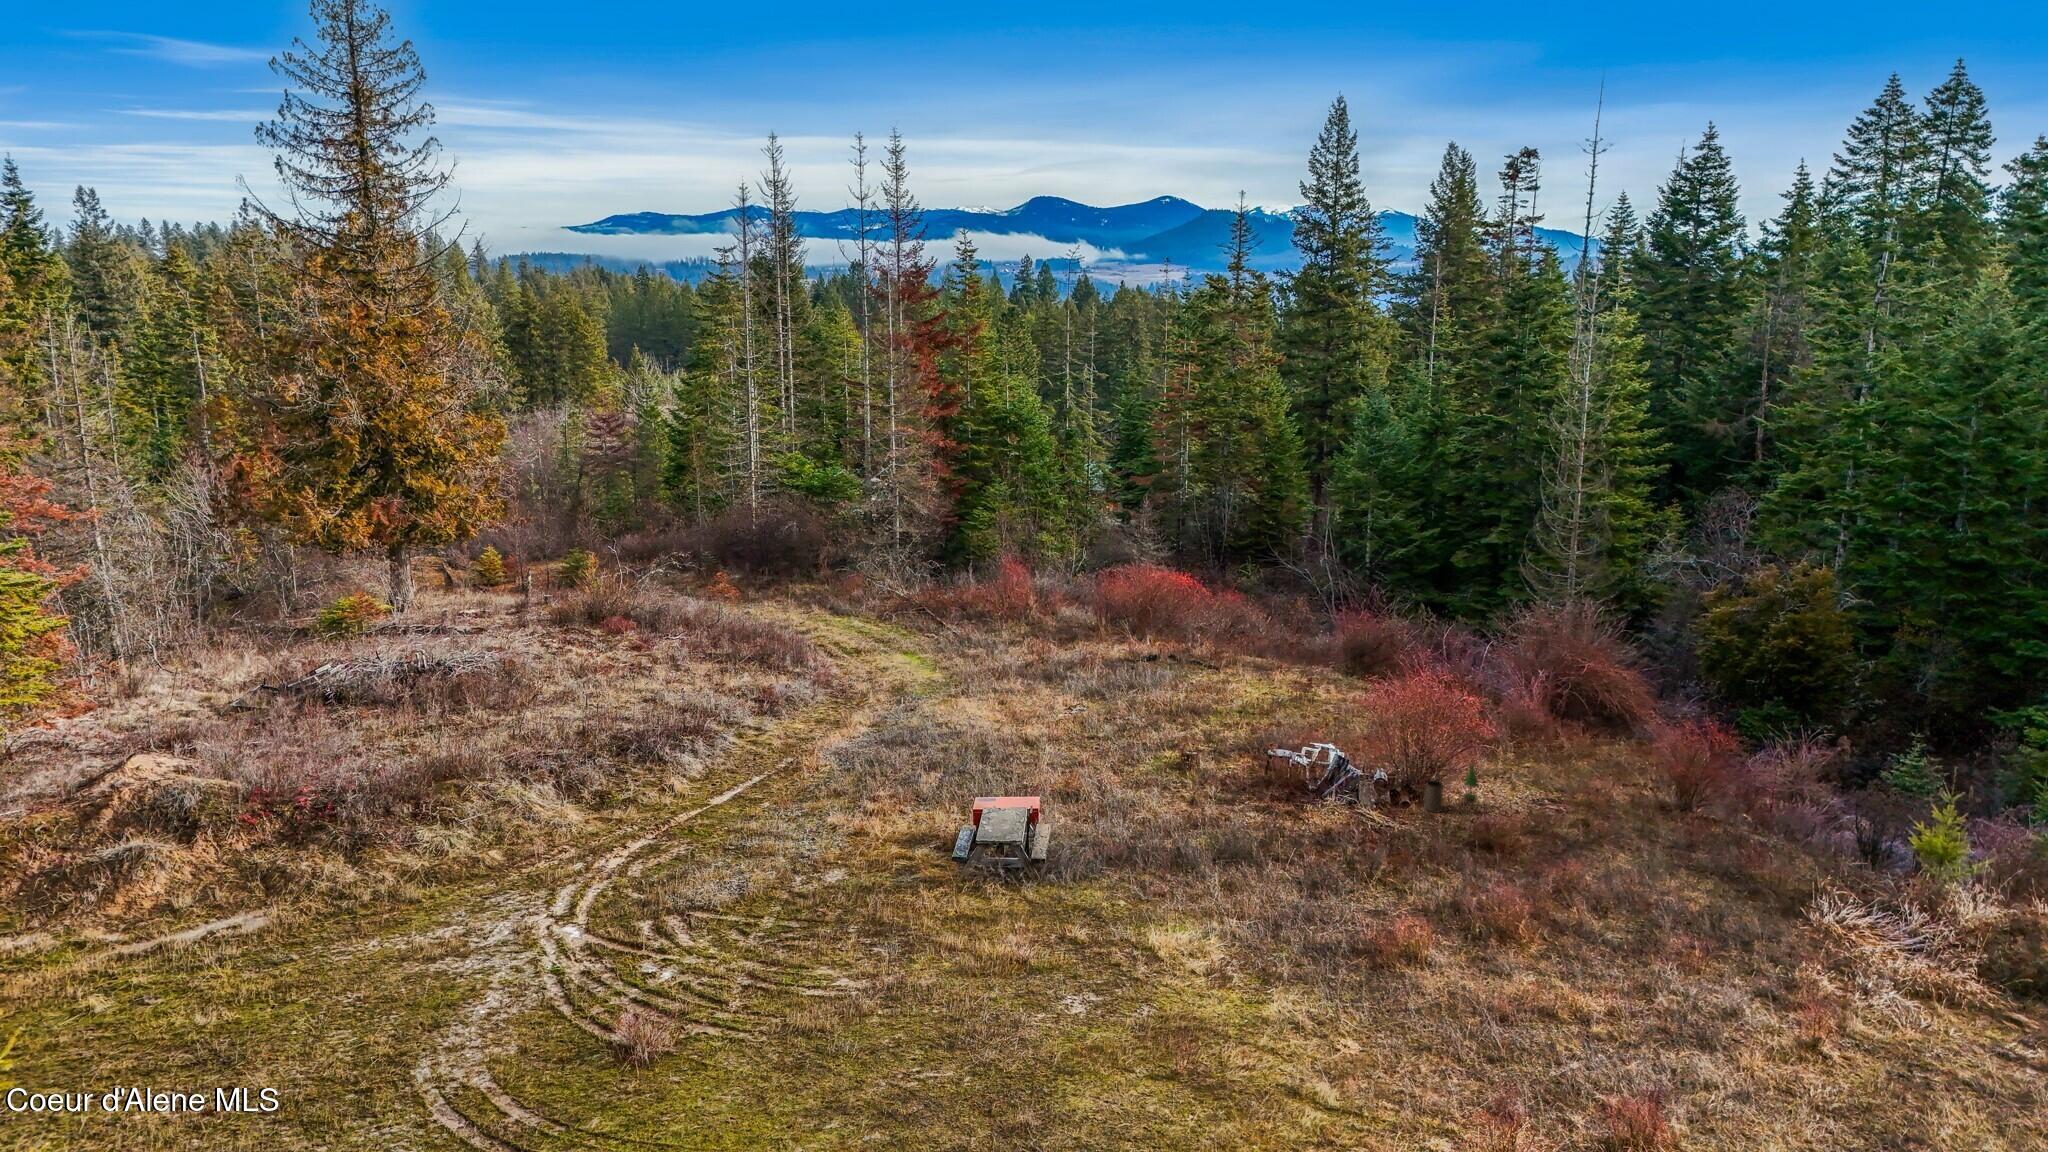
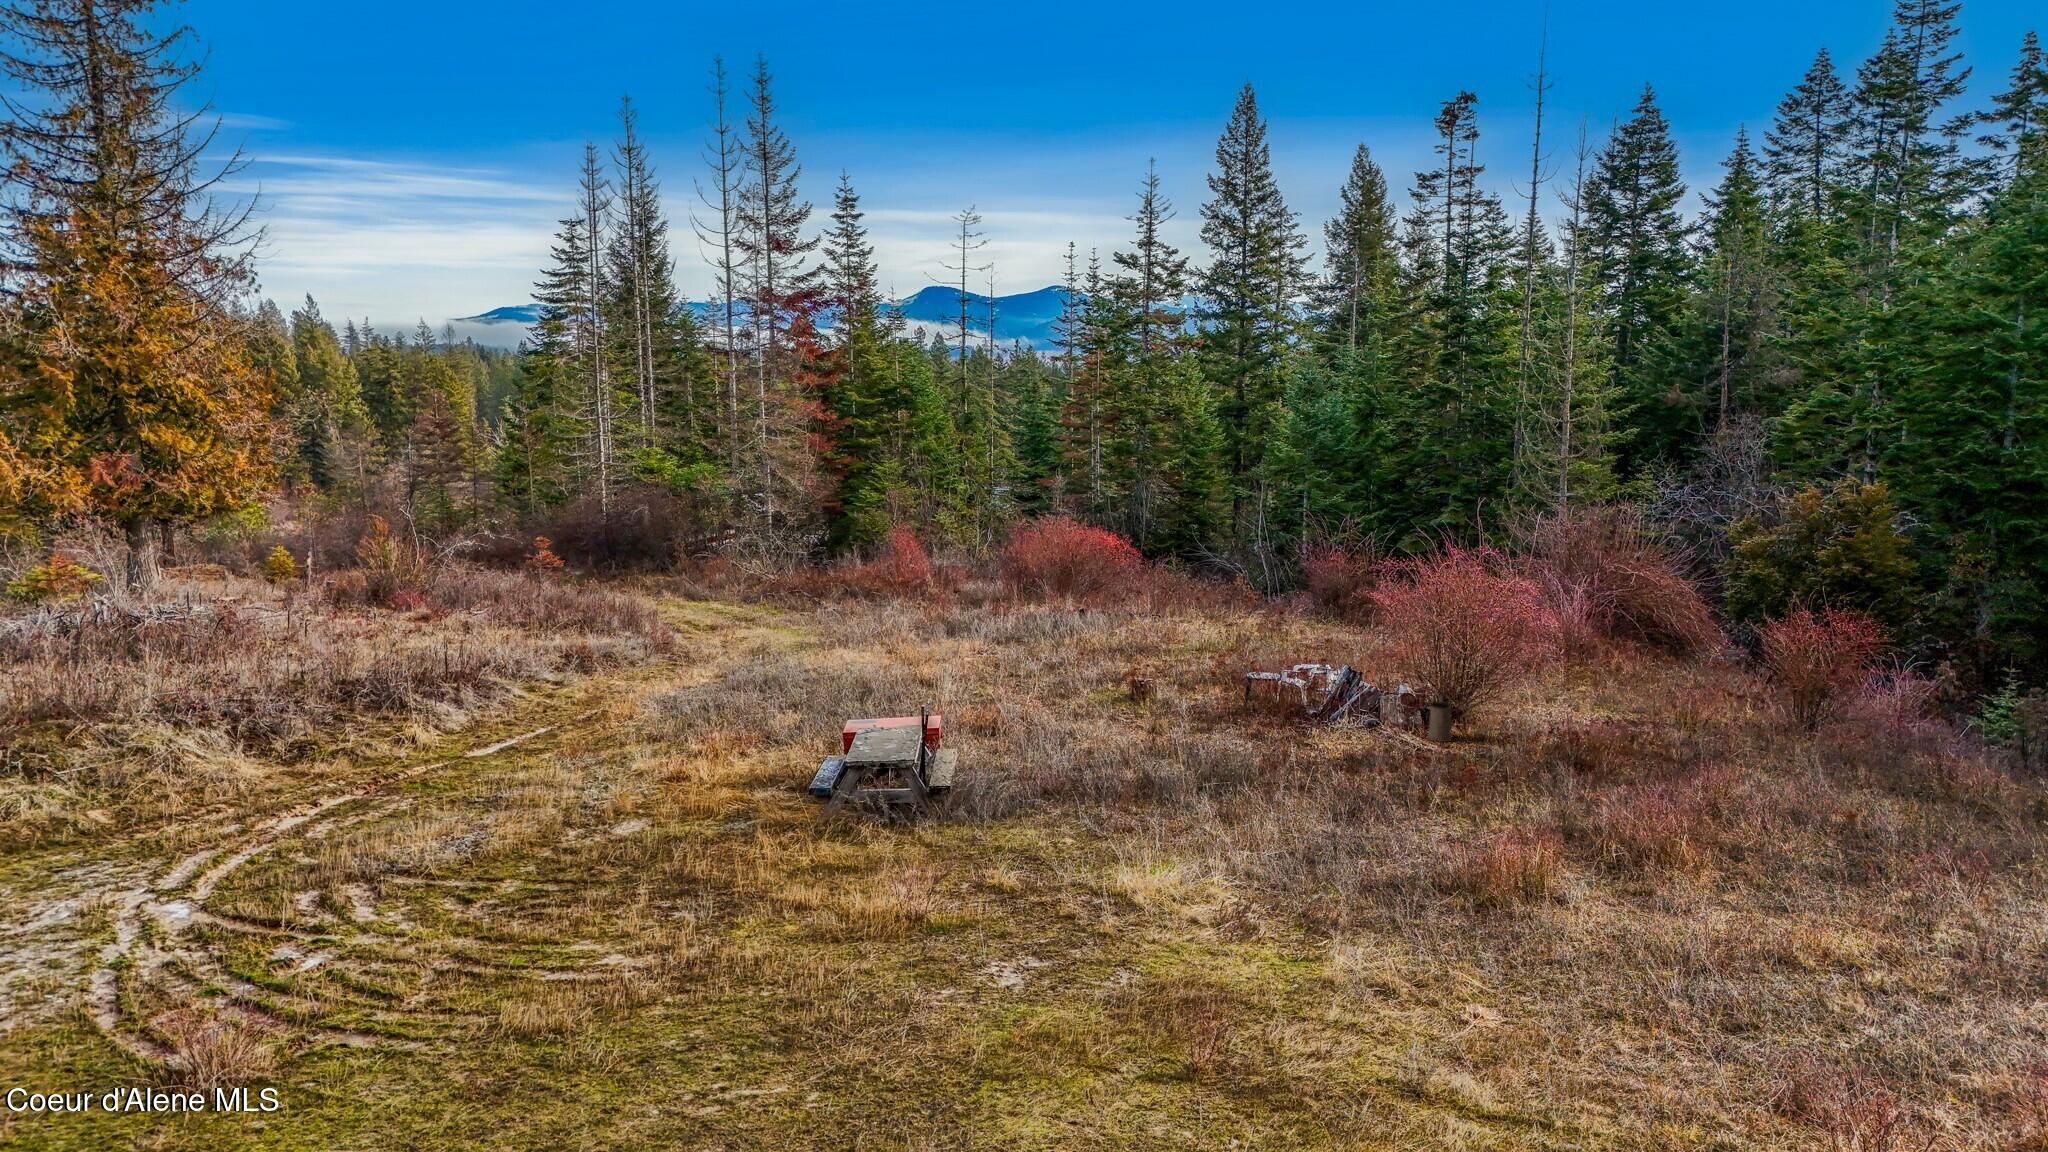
potted tree: present [1464,765,1478,805] -> none [1472,680,1493,735]

